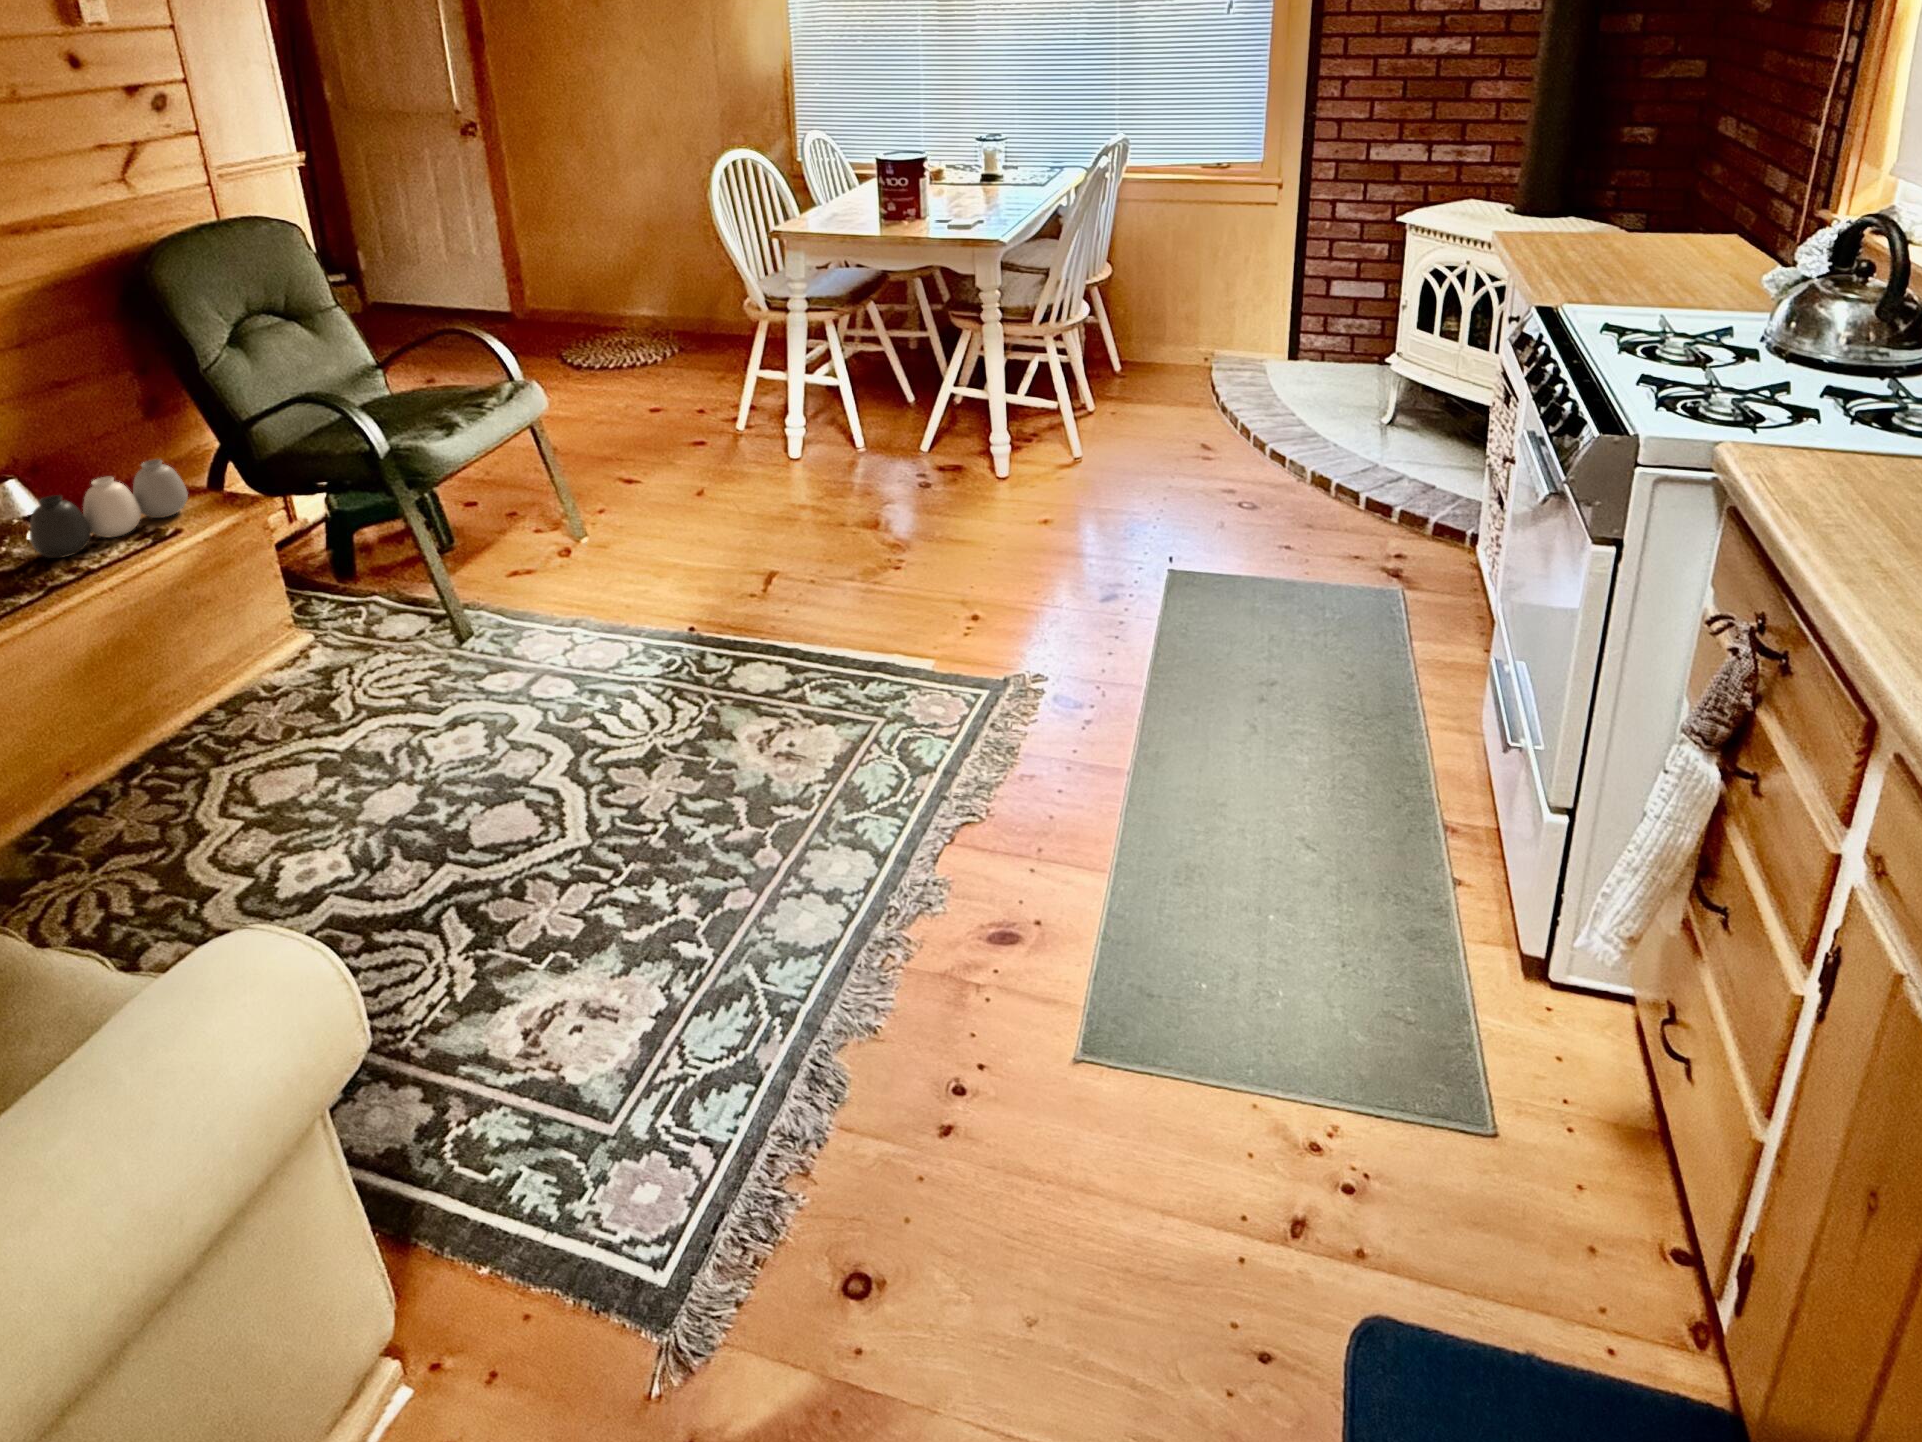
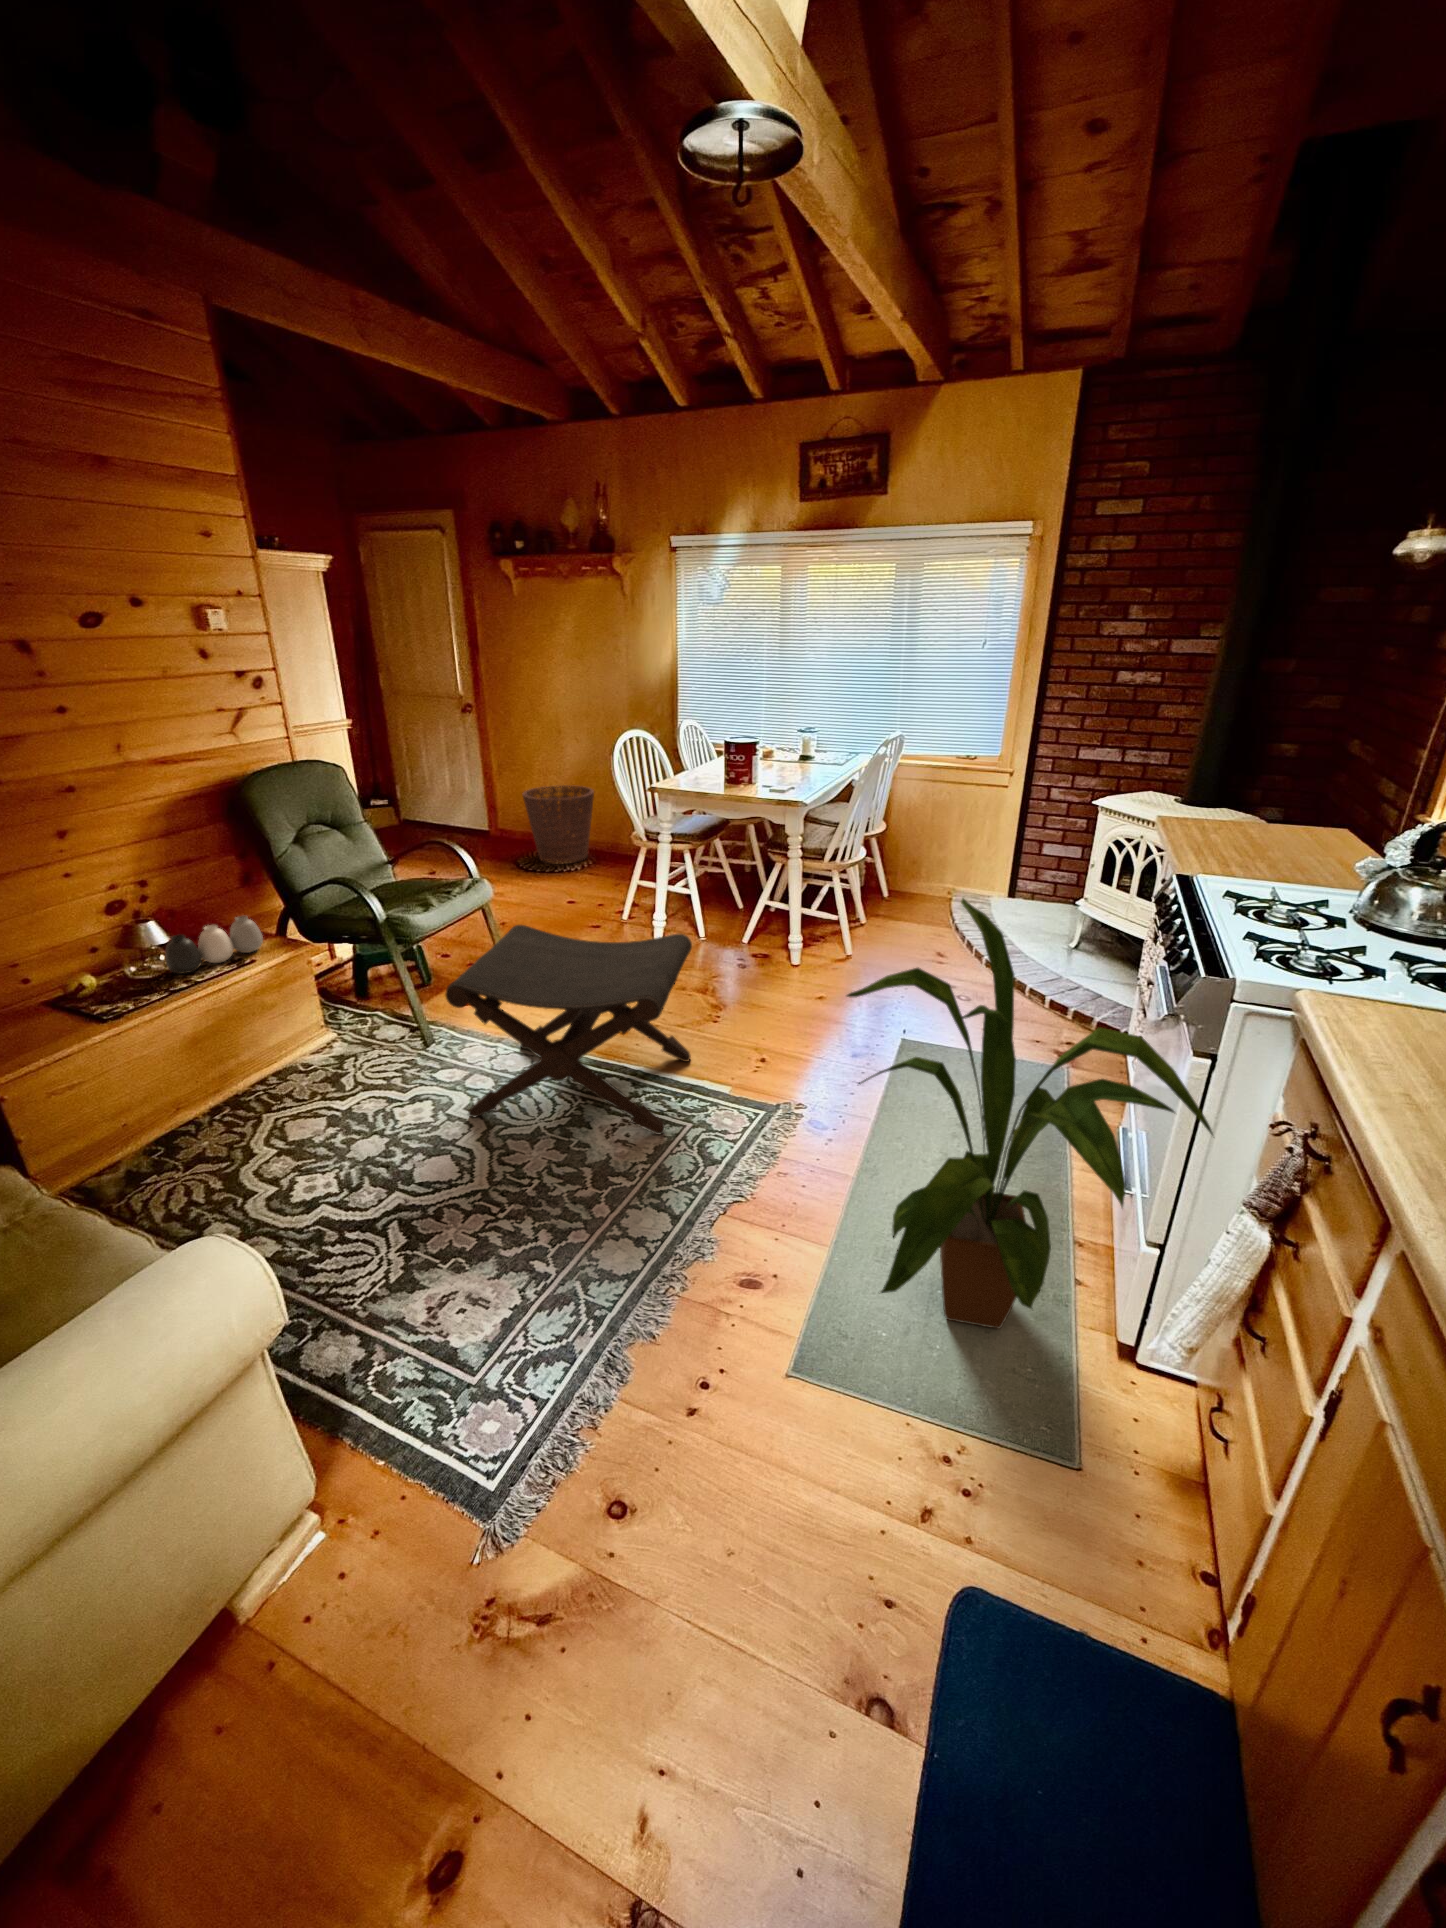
basket: none [565,234,677,354] -> present [522,785,594,863]
house plant: none [1120,355,1631,958] -> present [847,898,1213,1329]
footstool: none [504,440,872,742] -> present [445,925,692,1135]

